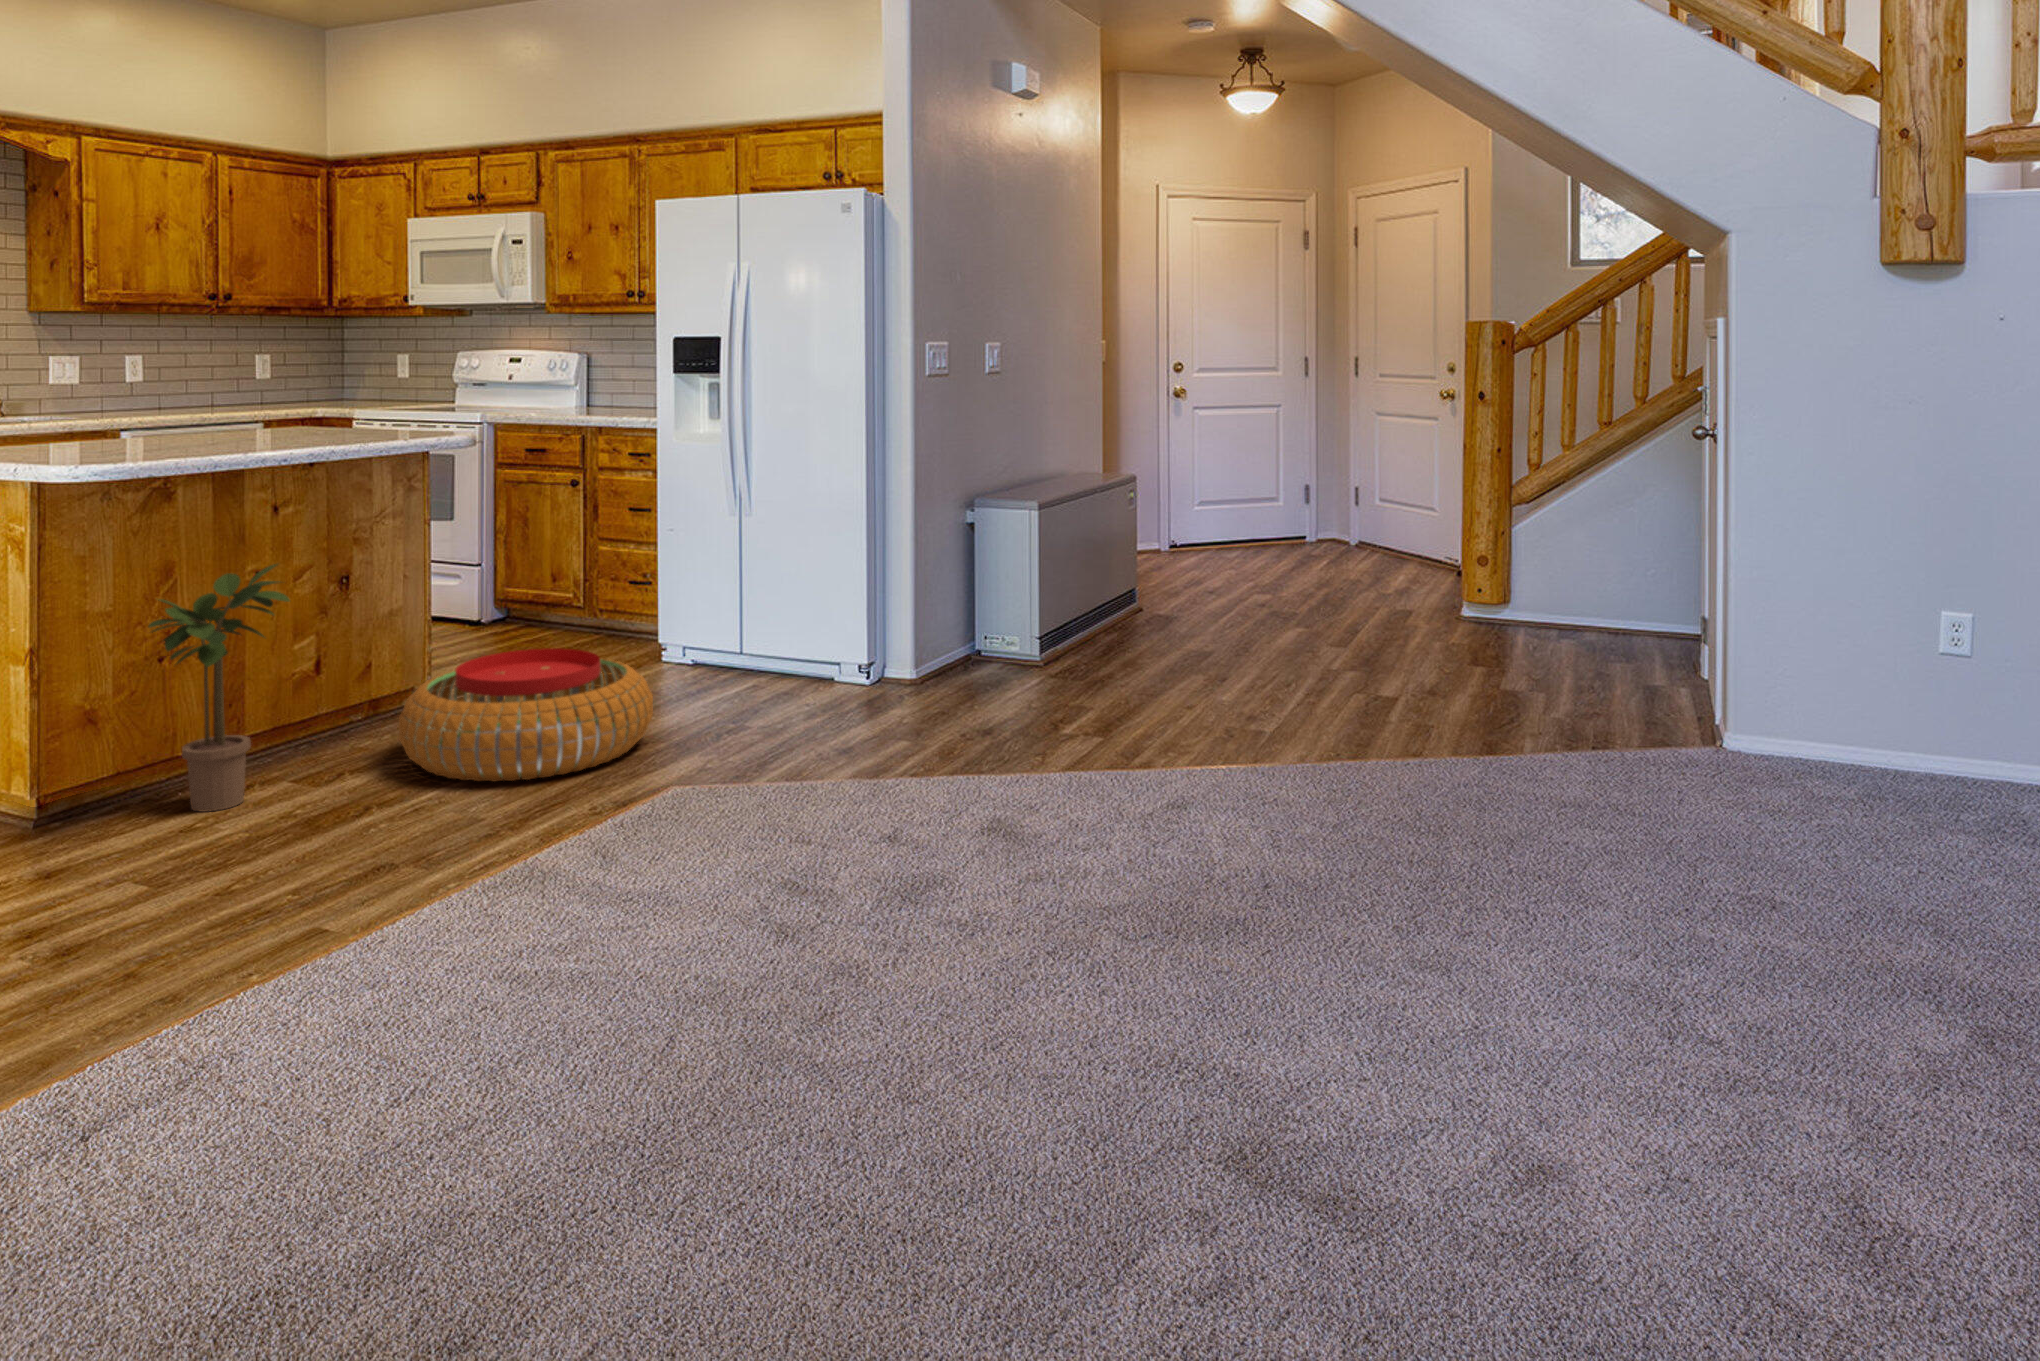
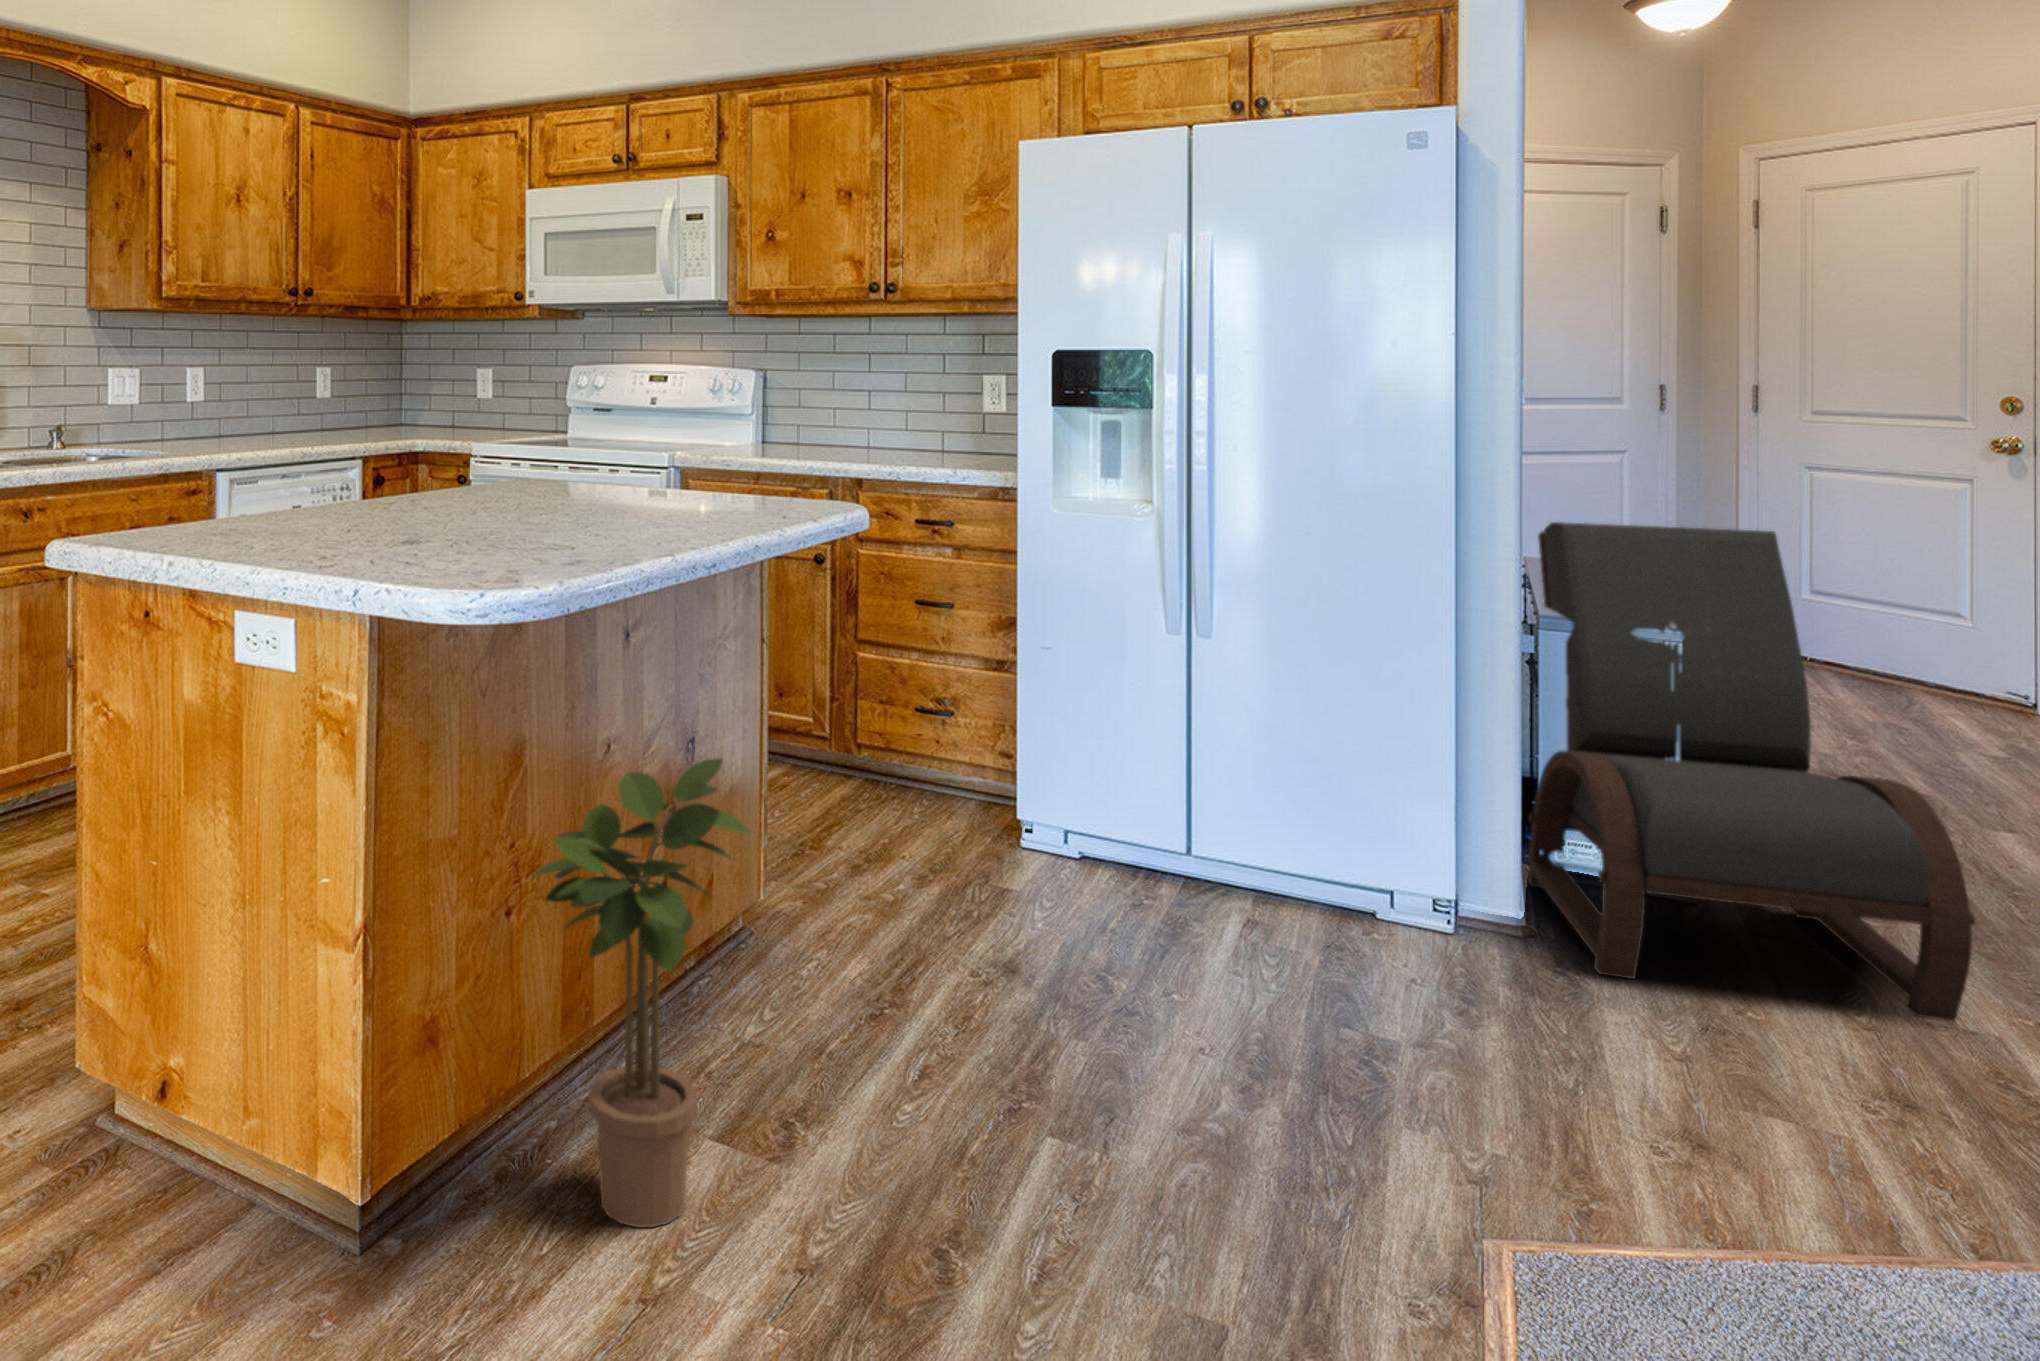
lounge chair: none [921,438,1110,703] -> present [1528,522,1975,1021]
pouf: present [399,648,653,781] -> none [849,884,1295,1181]

